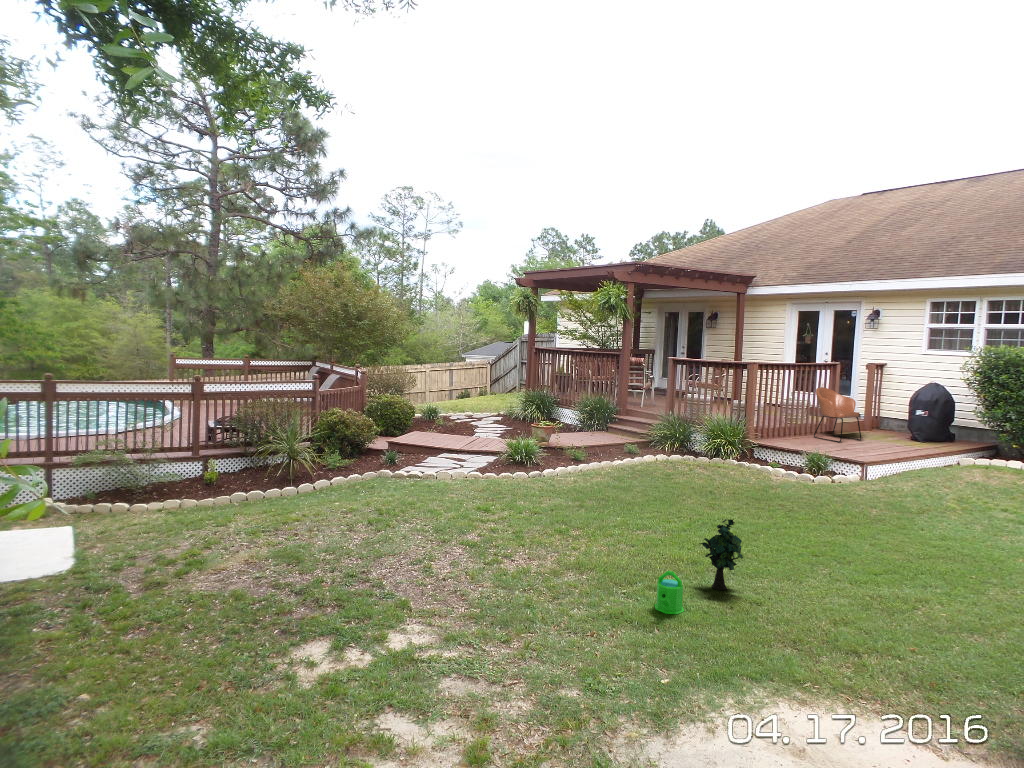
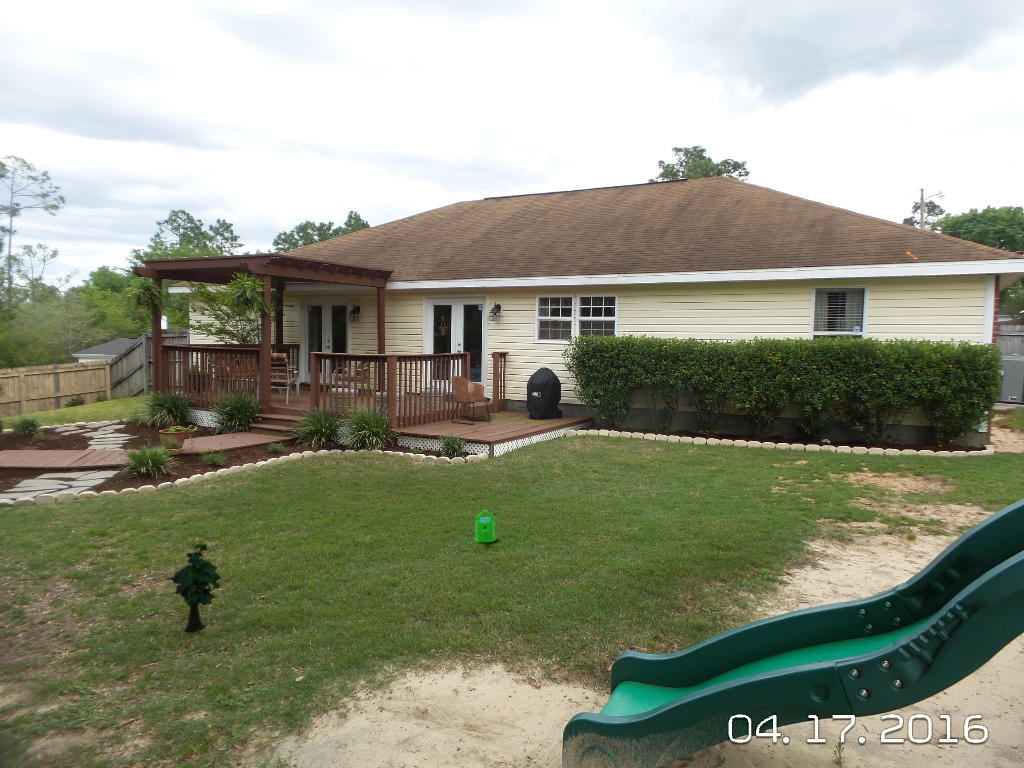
decorative plant: present [700,519,743,590] -> present [167,544,220,632]
watering can: present [654,571,684,614] -> present [474,510,496,543]

